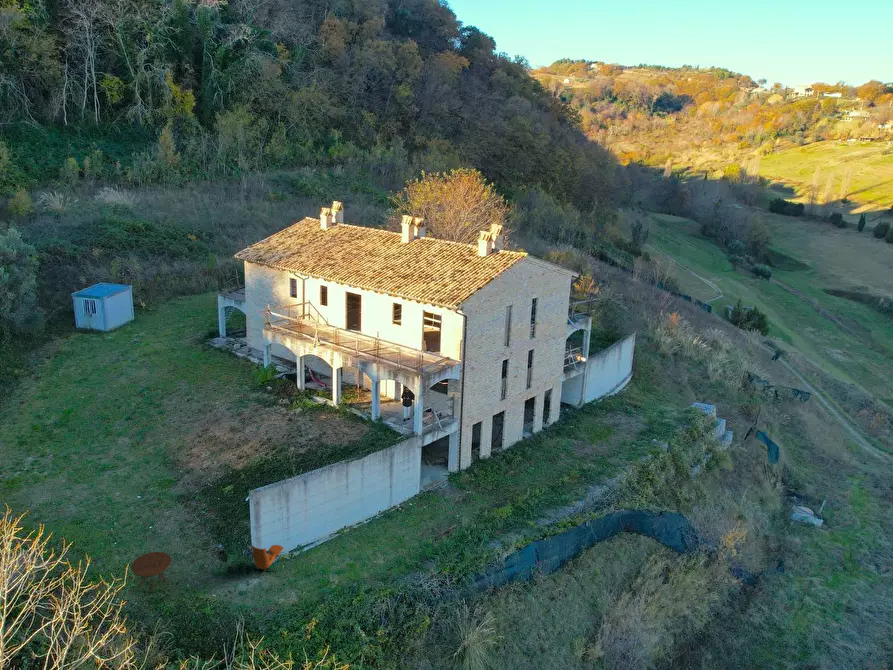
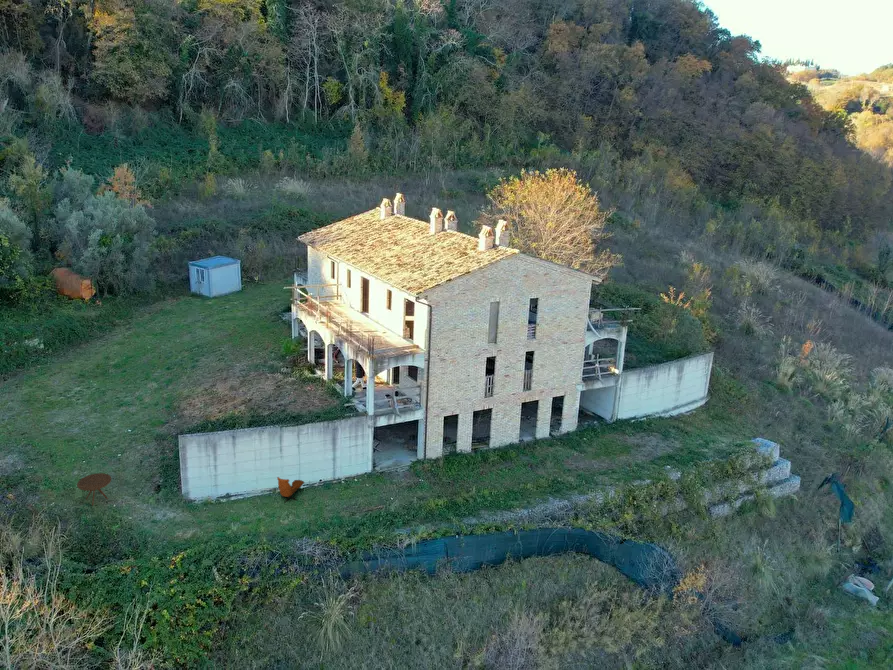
lounge chair: present [252,545,284,574] -> present [277,477,304,500]

